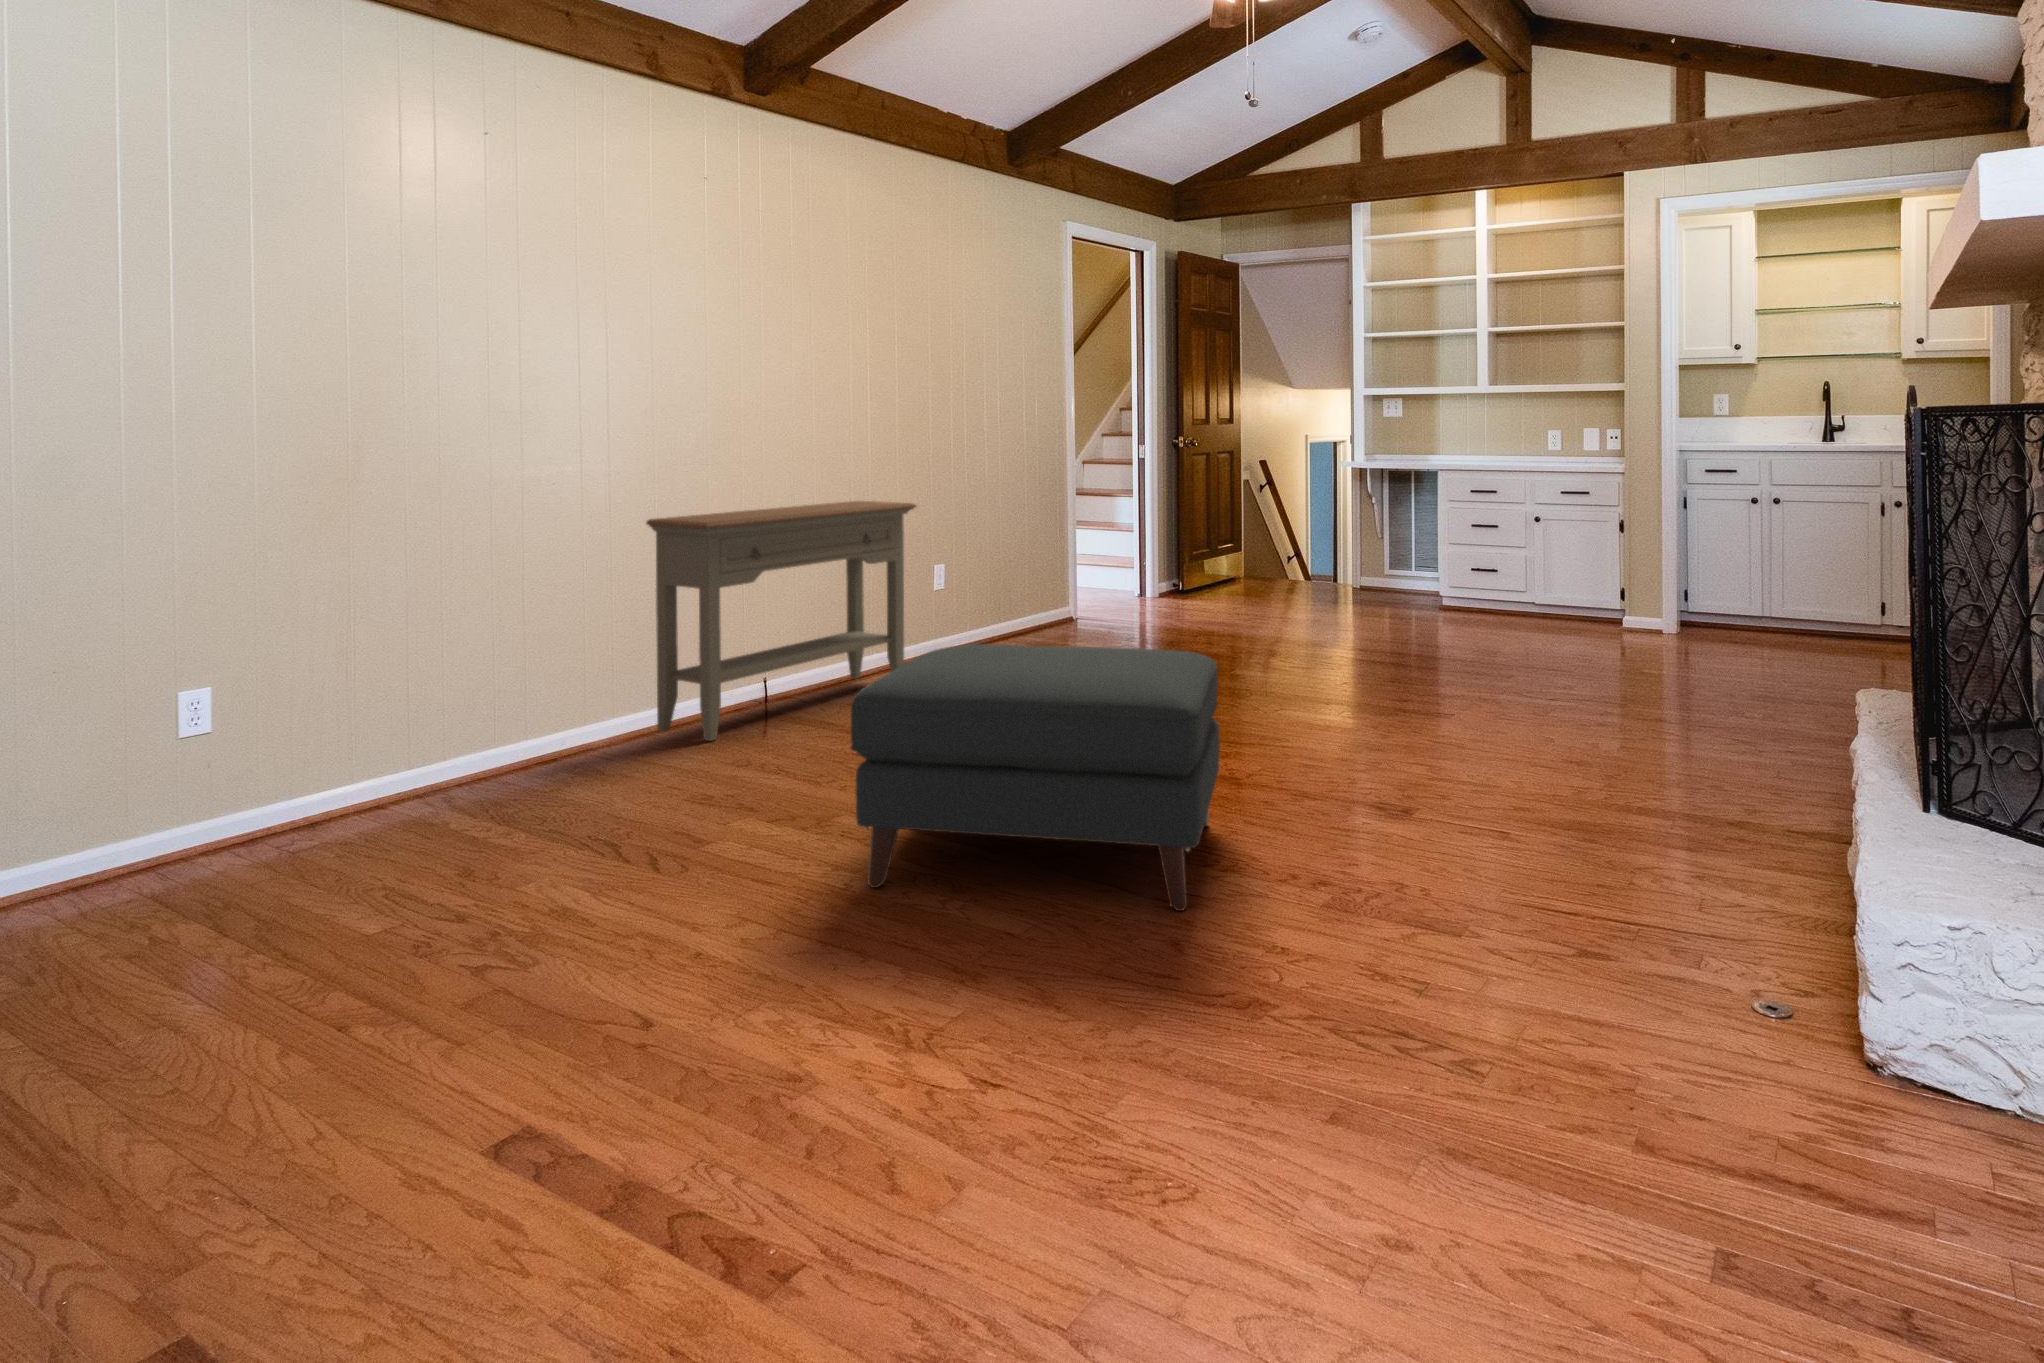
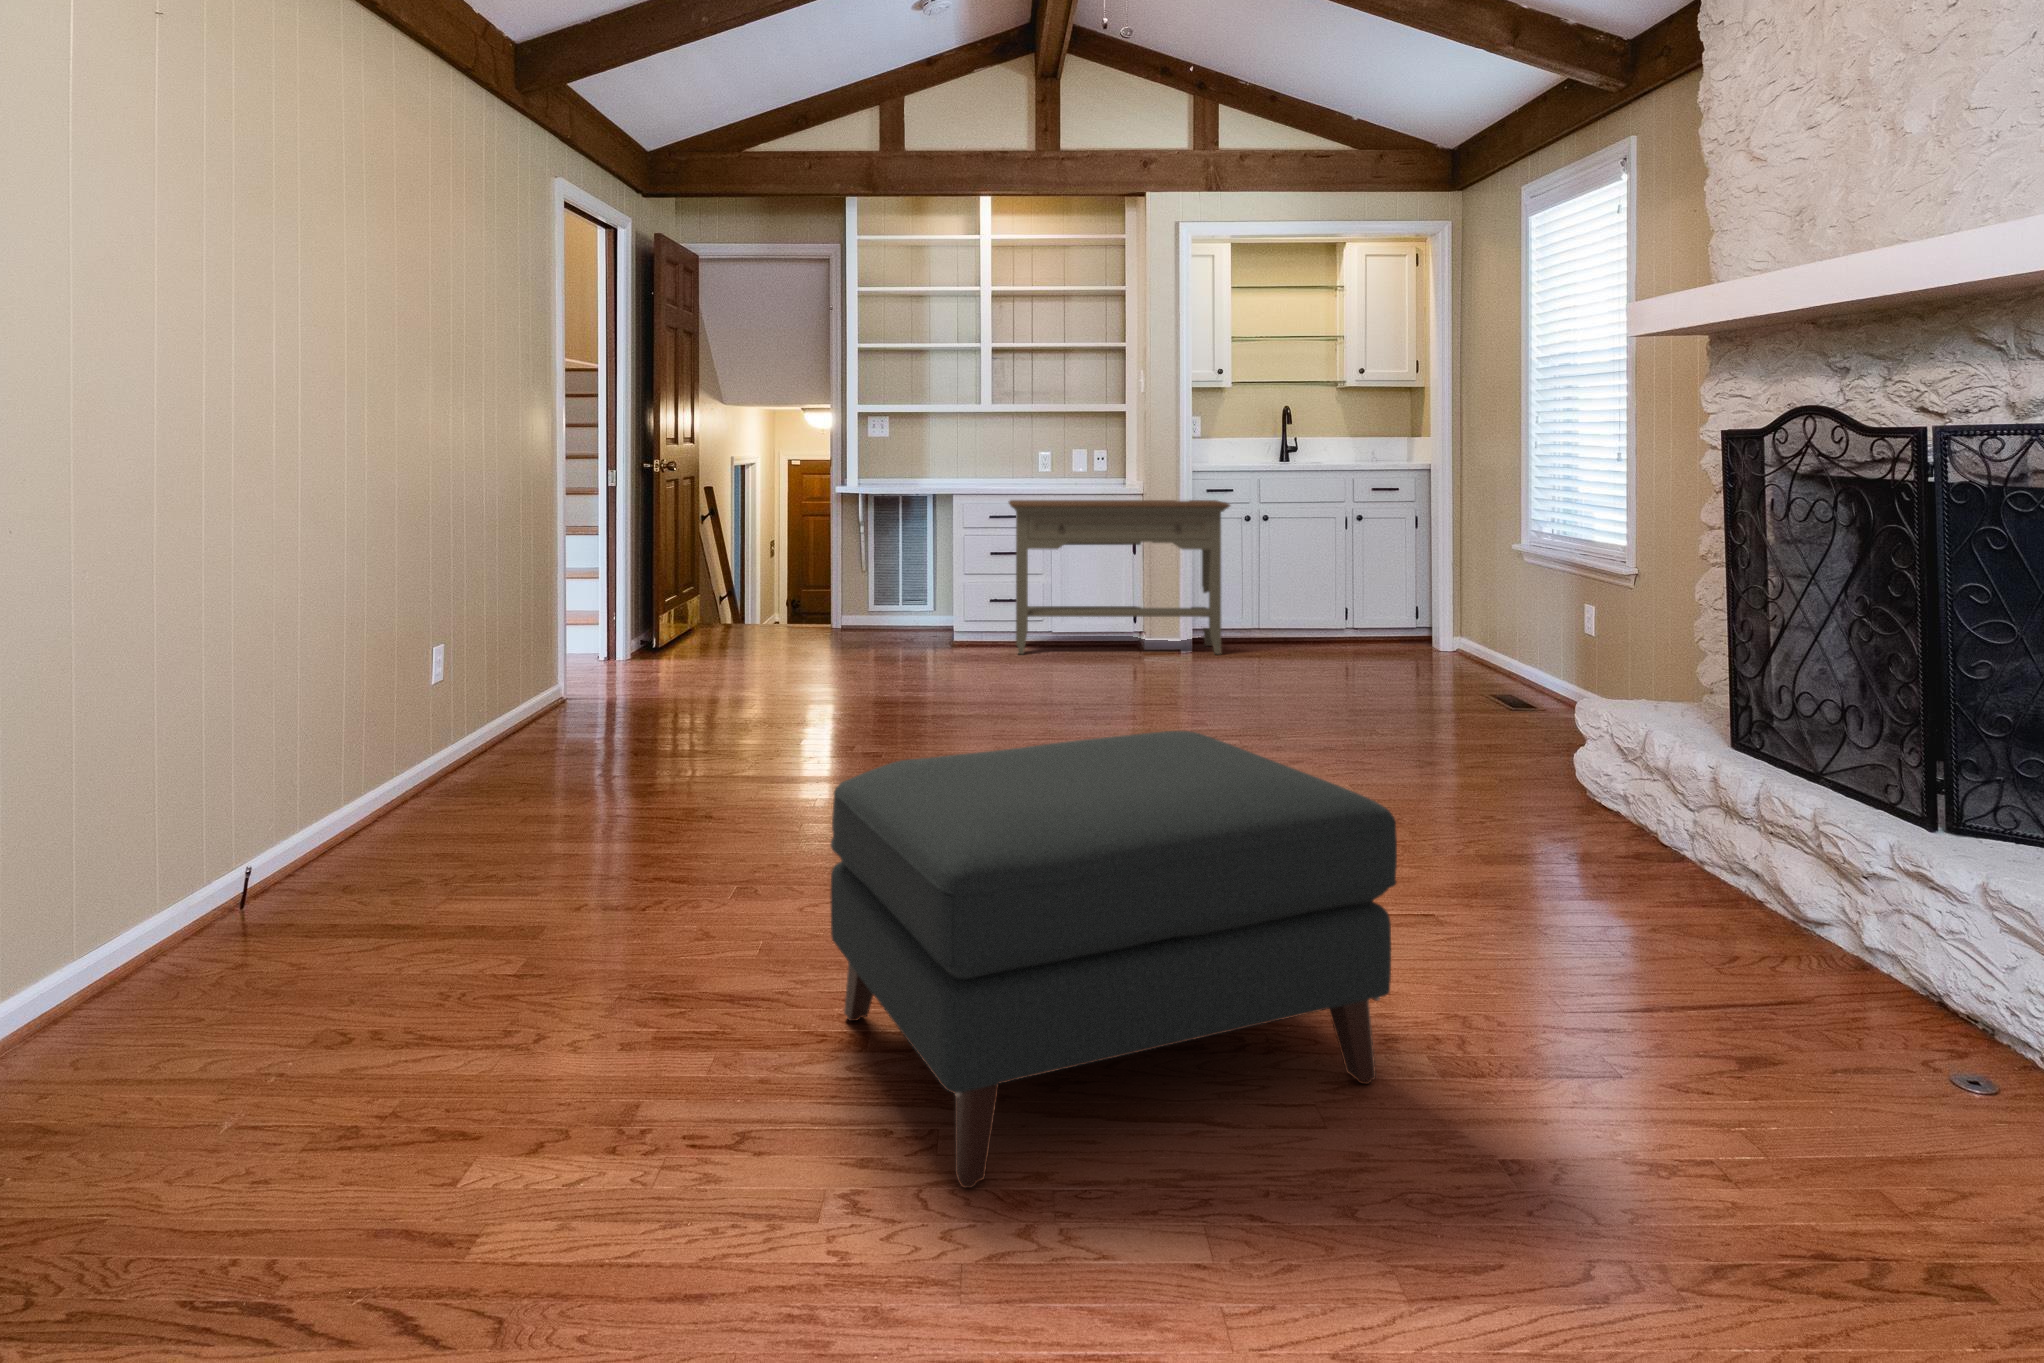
console table: present [646,501,916,741] -> present [1009,500,1230,654]

